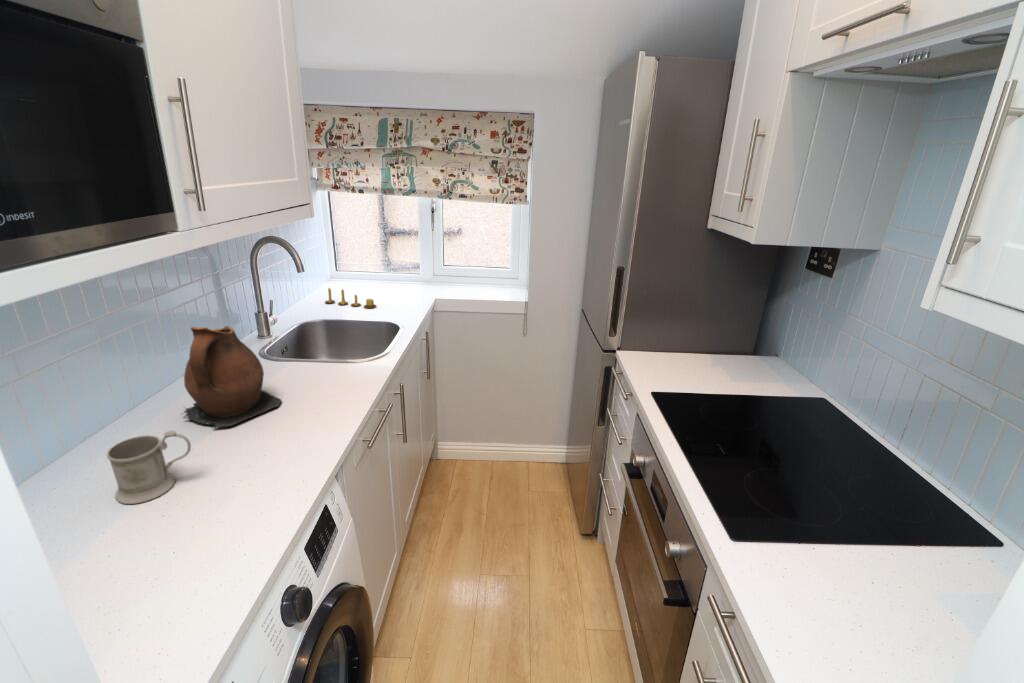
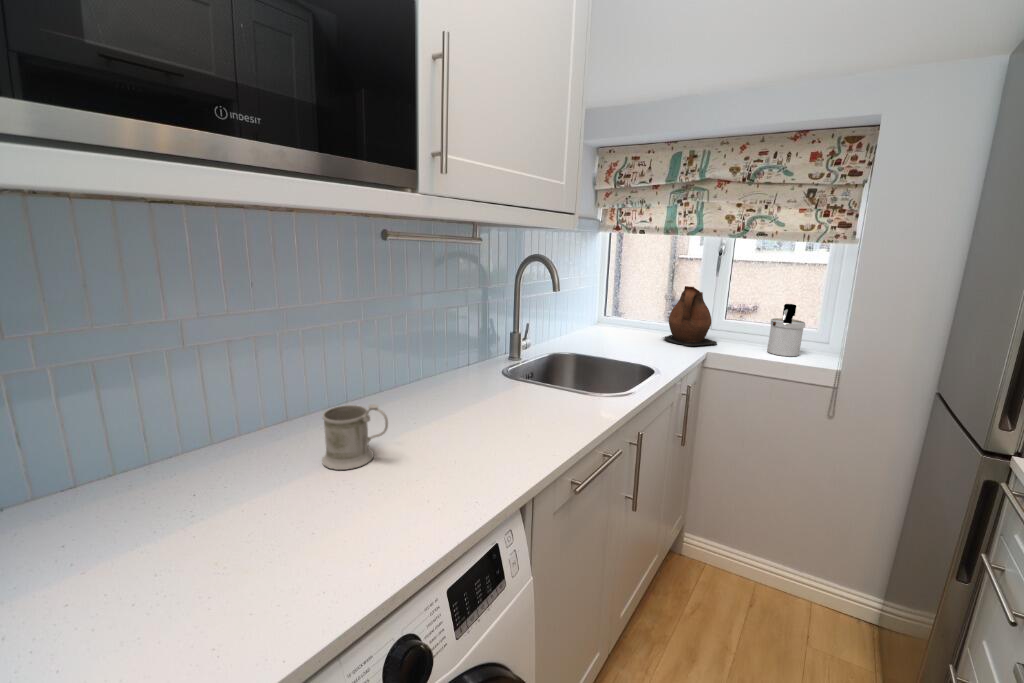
soap dispenser: none [478,251,502,292] -> present [767,304,805,356]
candle: present [325,288,376,308] -> none [584,324,635,351]
ceramic pitcher: present [184,326,281,428] -> present [663,286,717,346]

